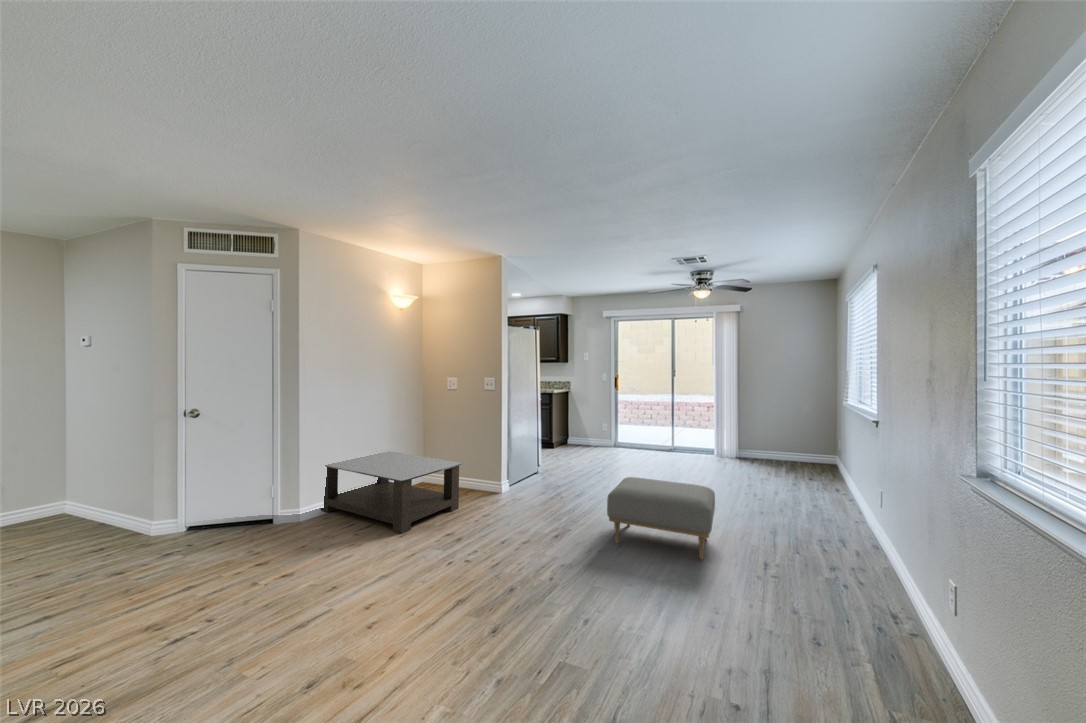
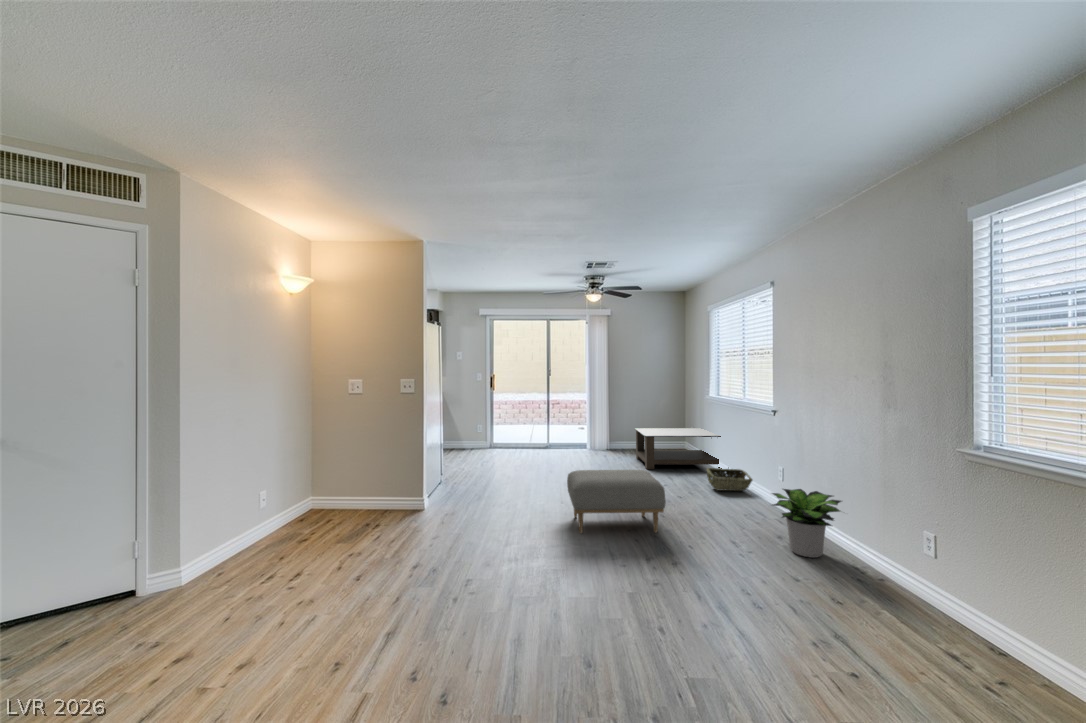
coffee table: present [321,451,462,534] -> present [635,428,729,469]
woven basket: none [824,497,889,533] -> present [707,468,752,491]
potted plant: none [843,537,974,643] -> present [772,489,841,558]

